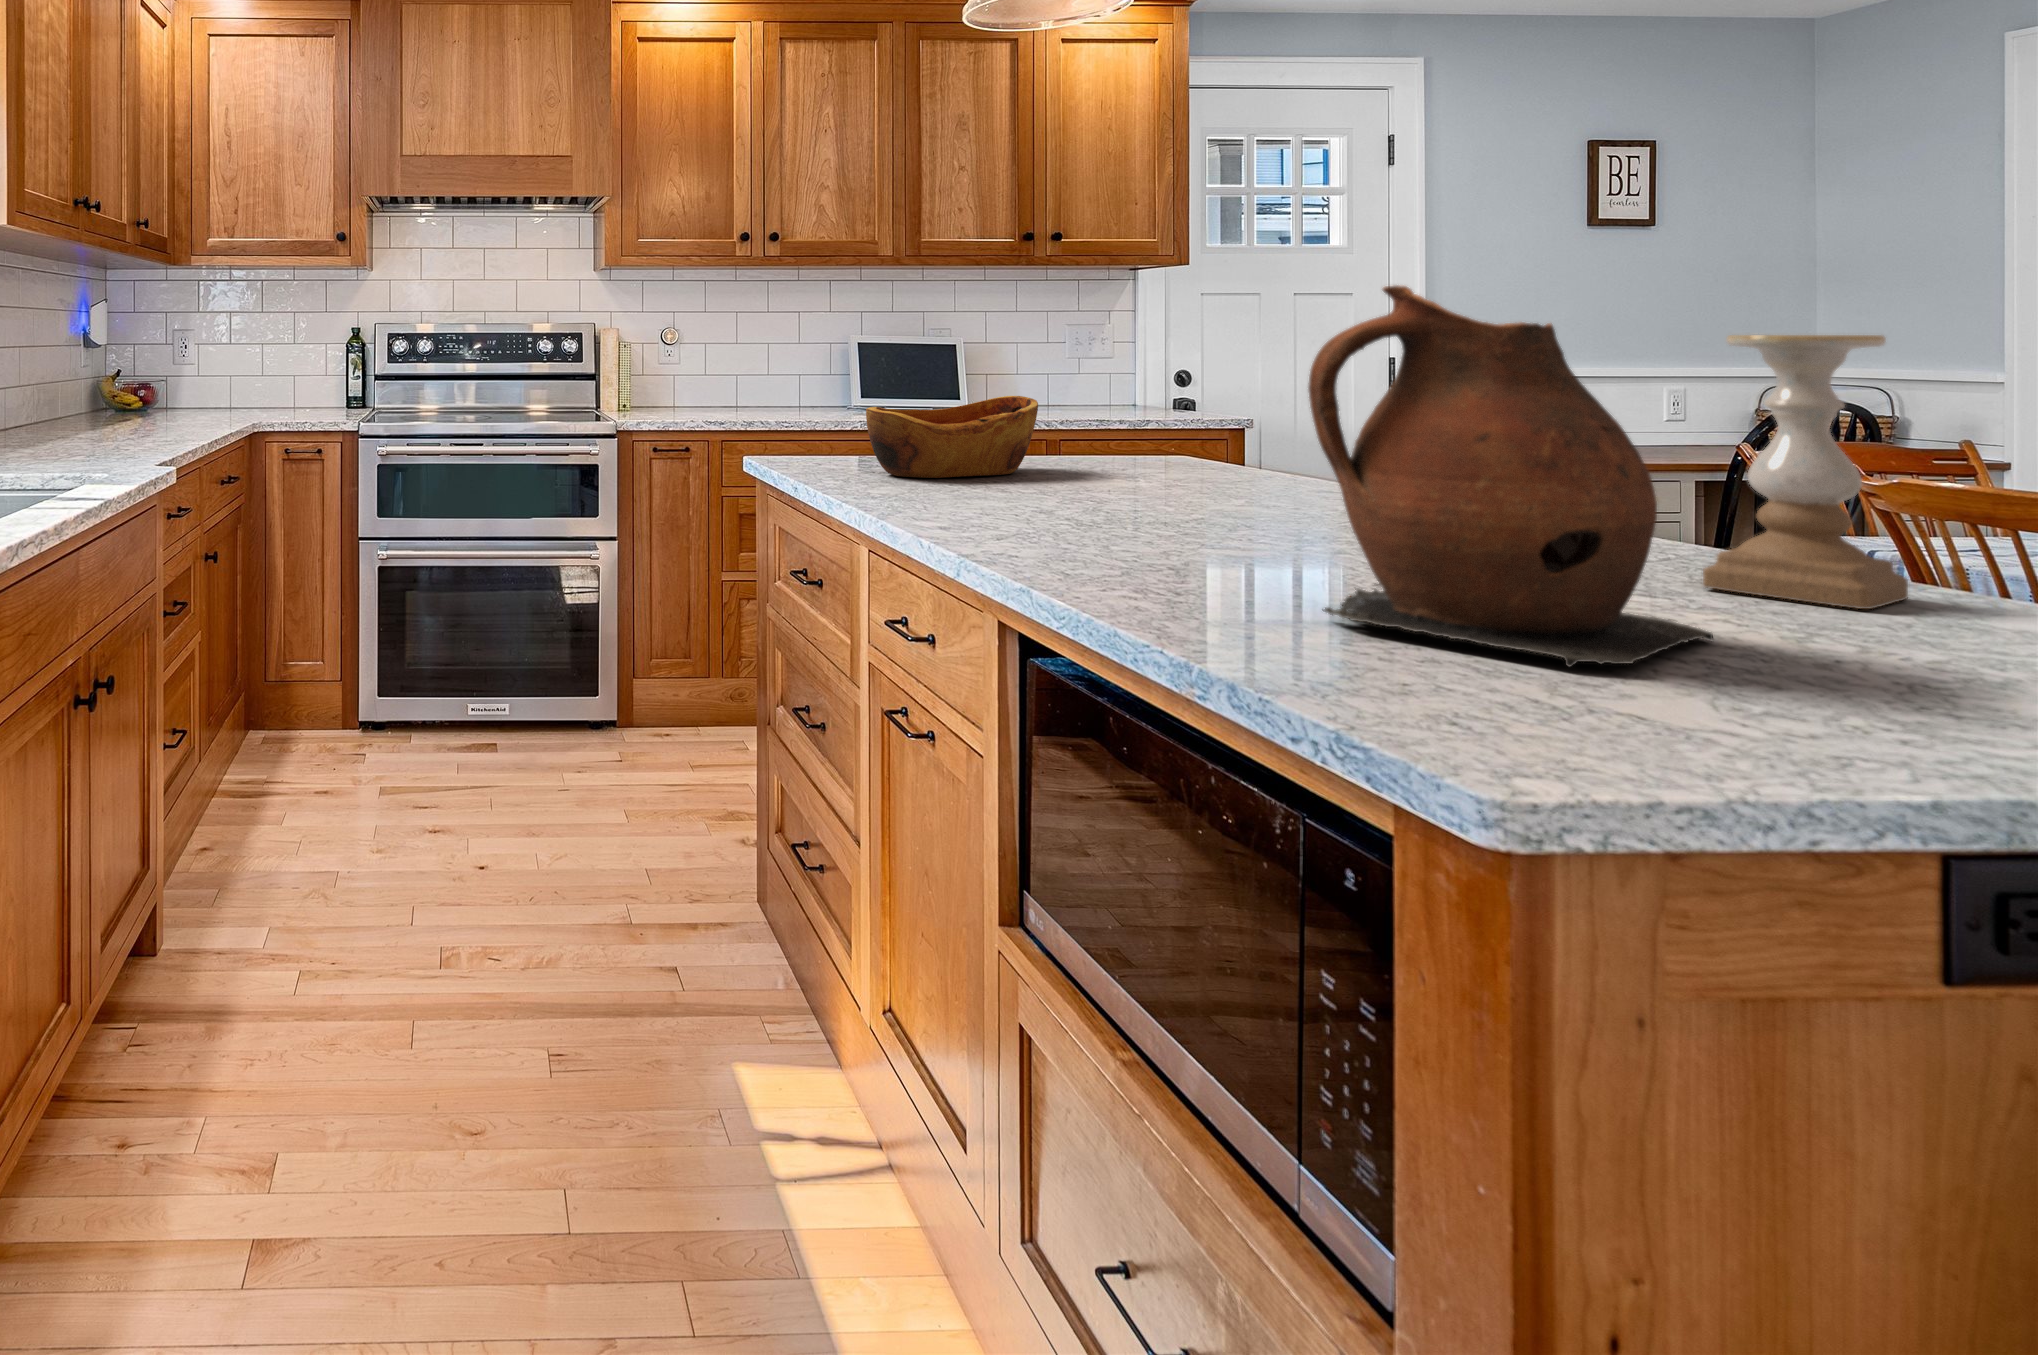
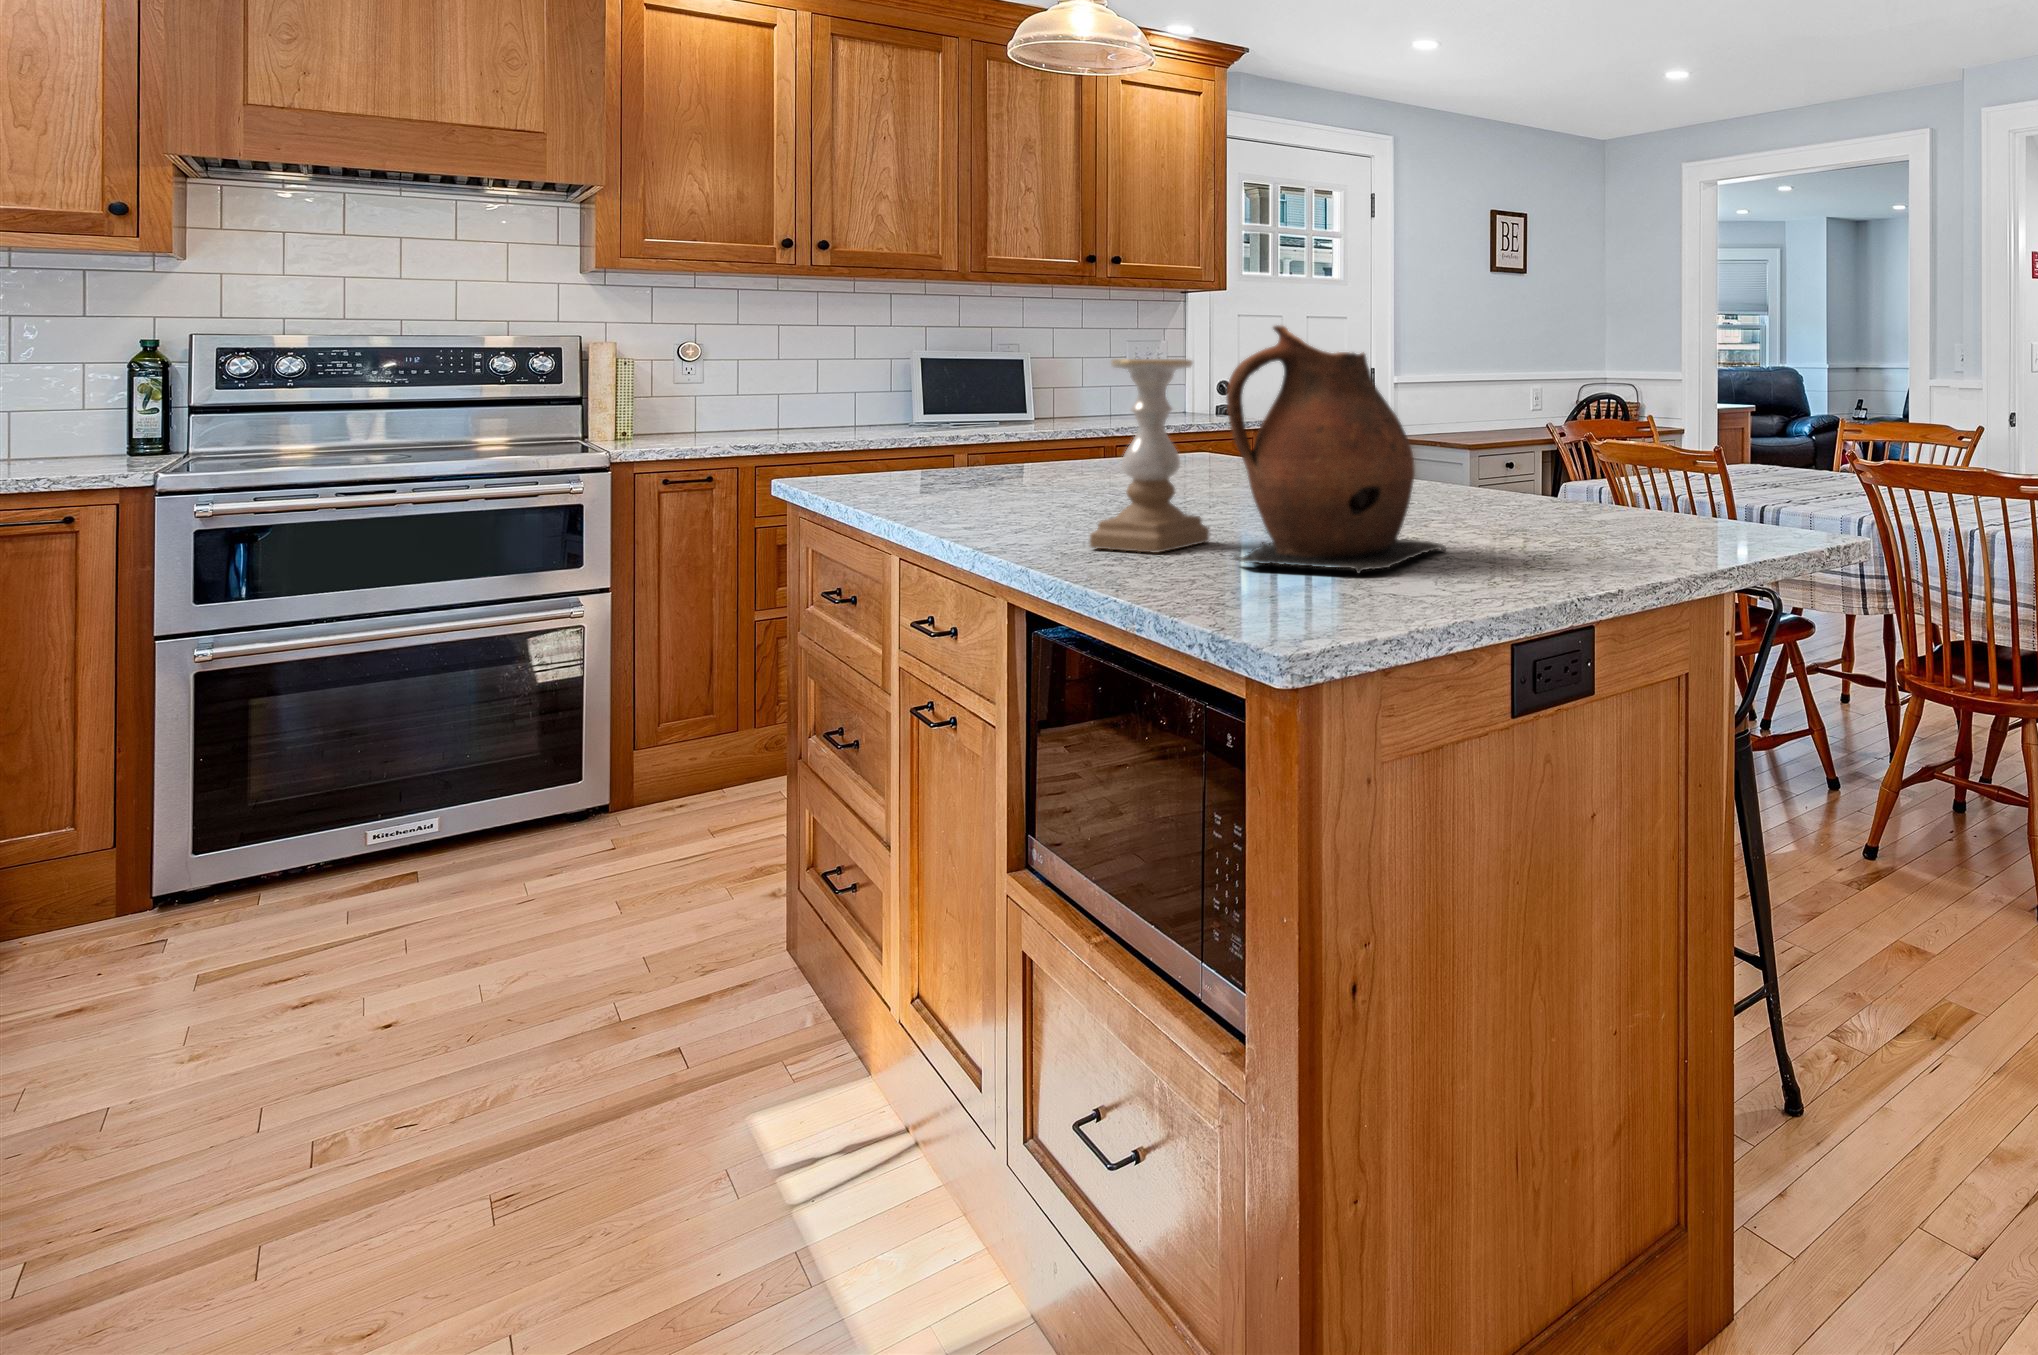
candle holder: present [1703,335,1908,609] -> present [1090,359,1209,553]
wooden bowl: present [866,396,1038,478] -> none [907,410,1074,490]

